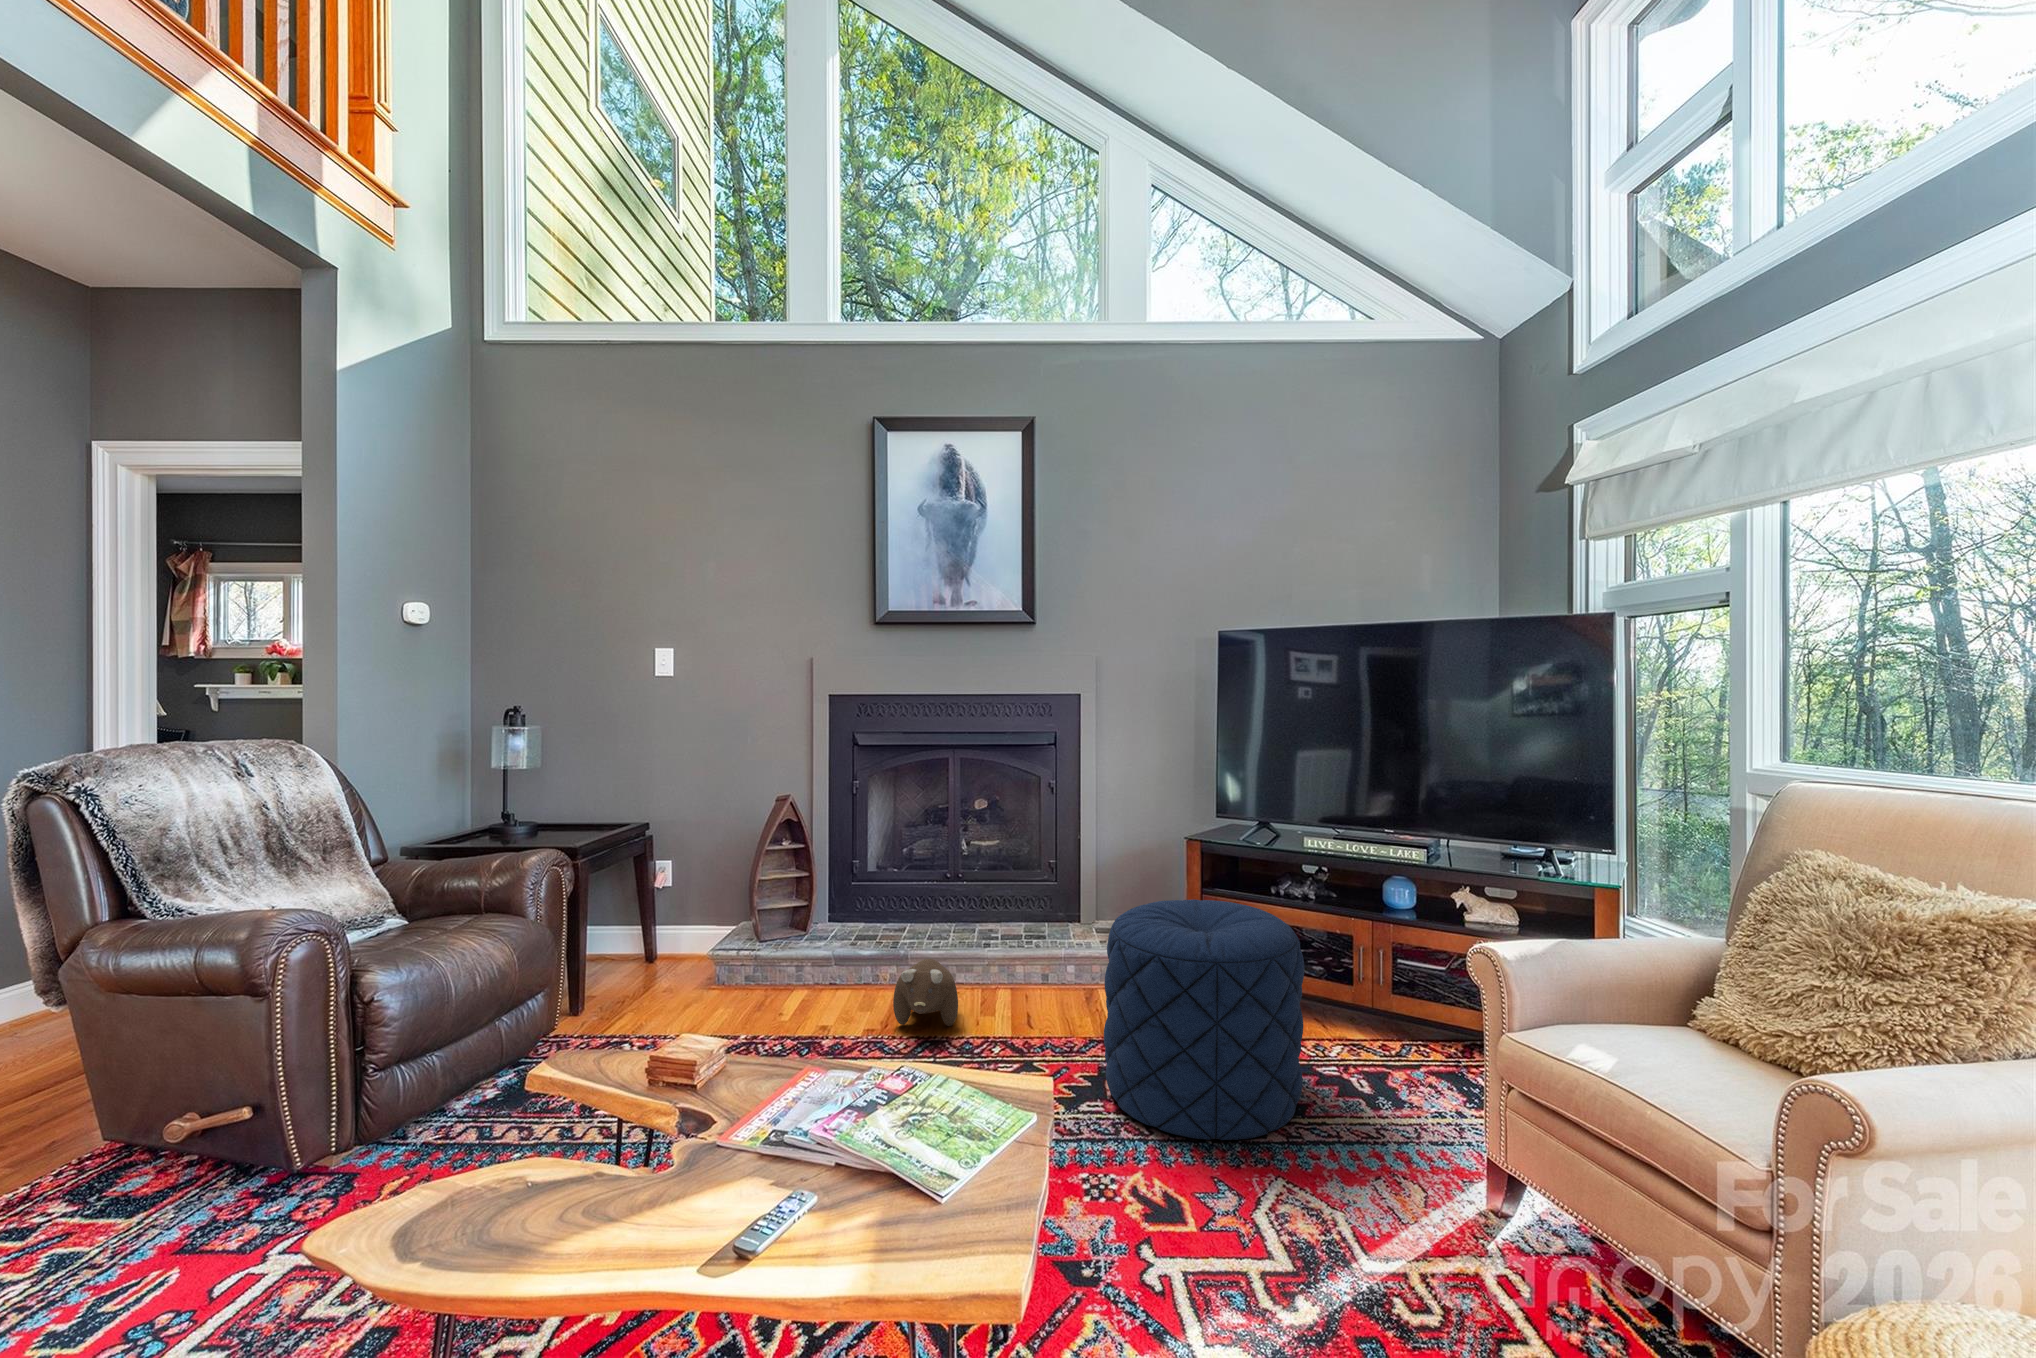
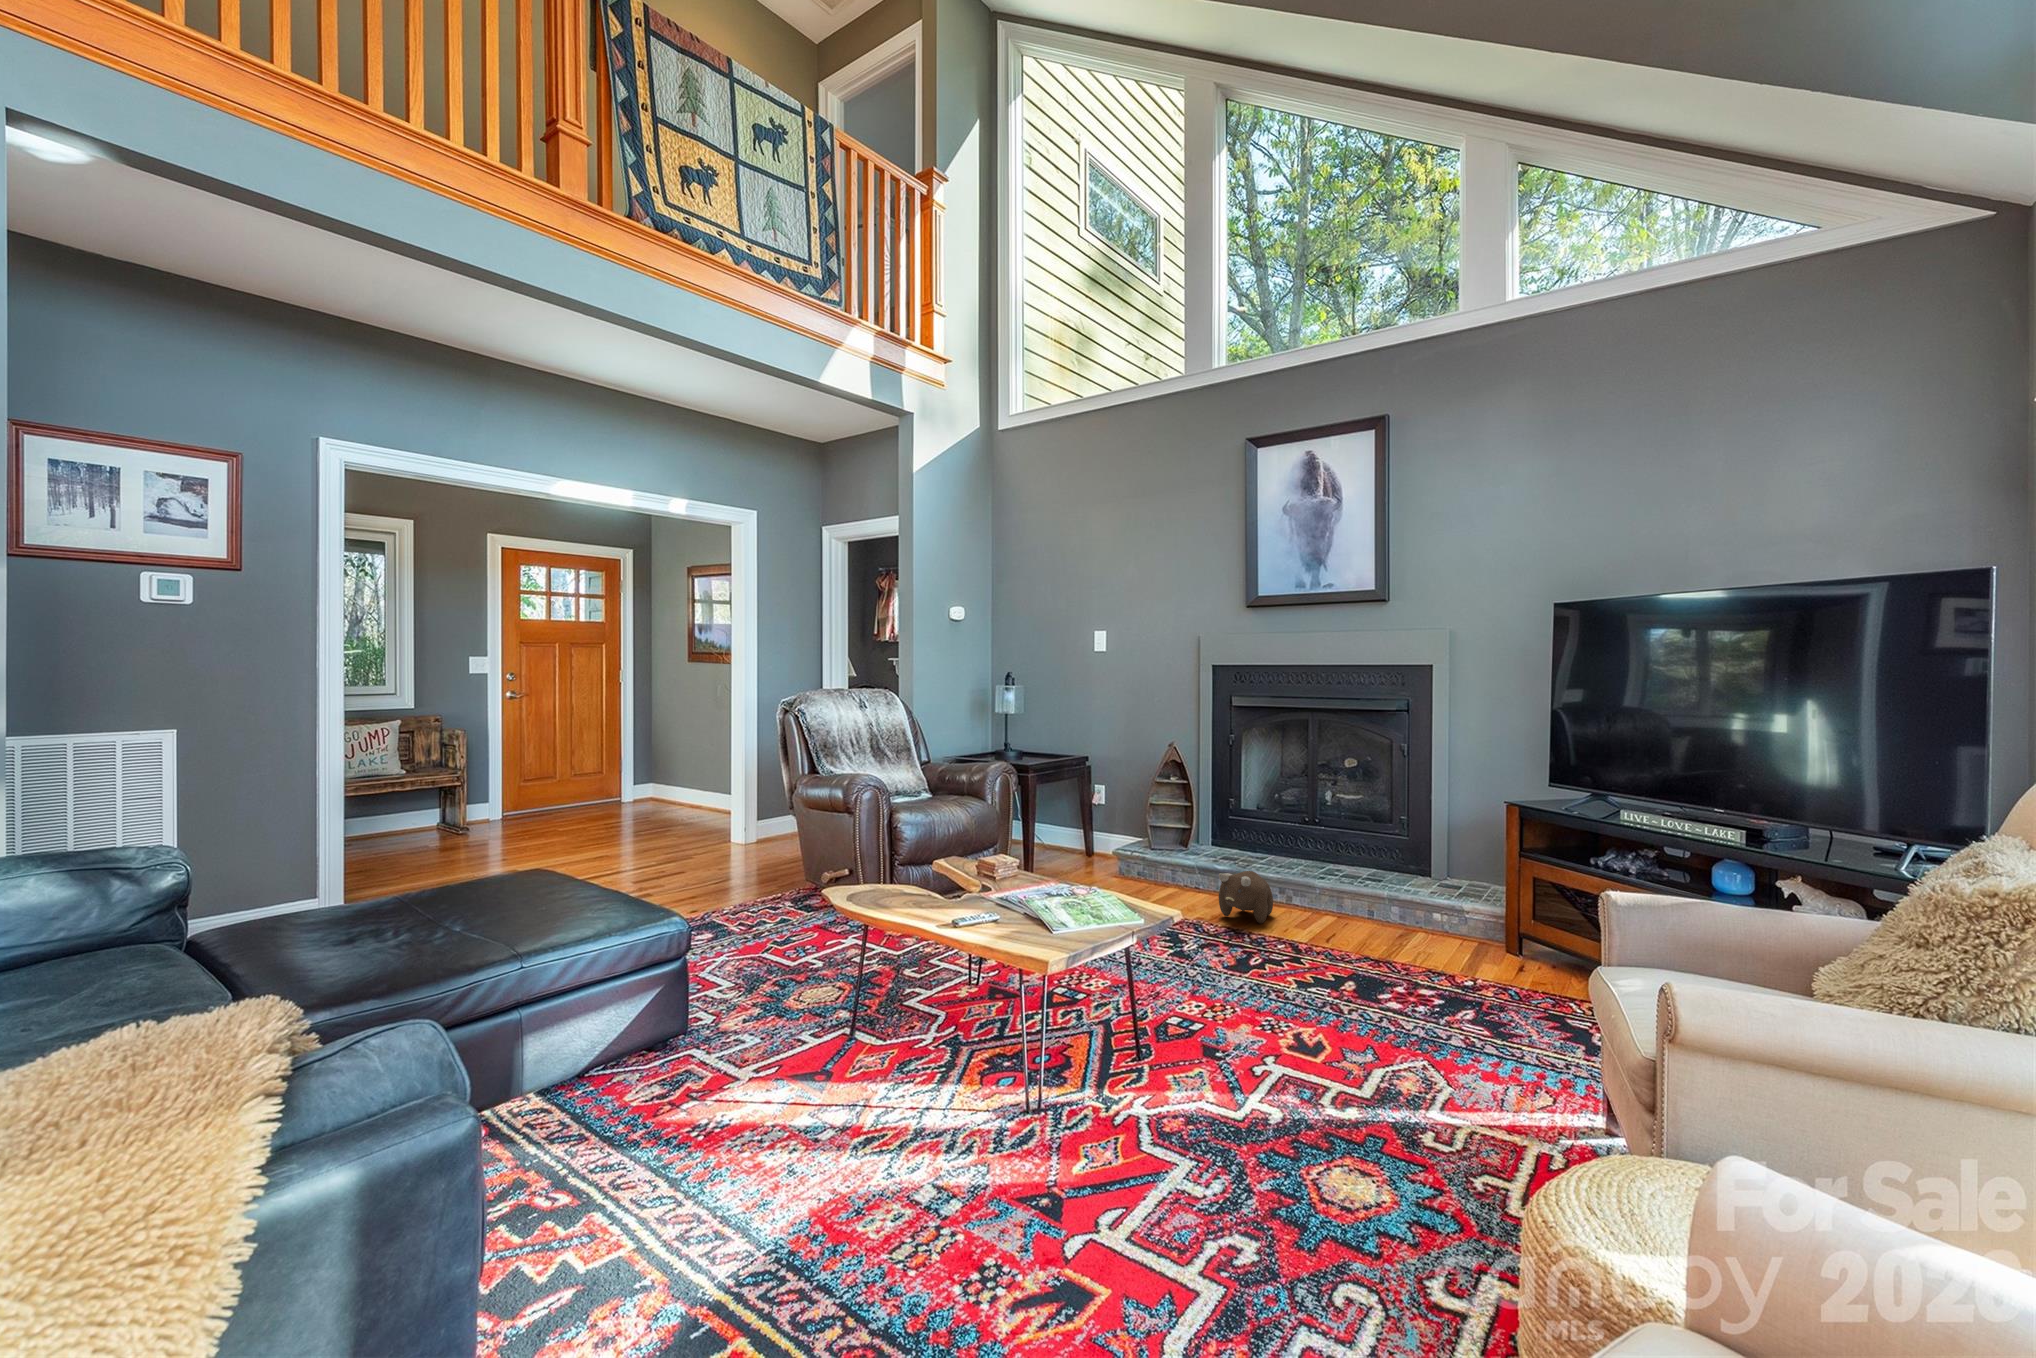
pouf: present [1104,899,1304,1140] -> none [1337,840,1522,1033]

